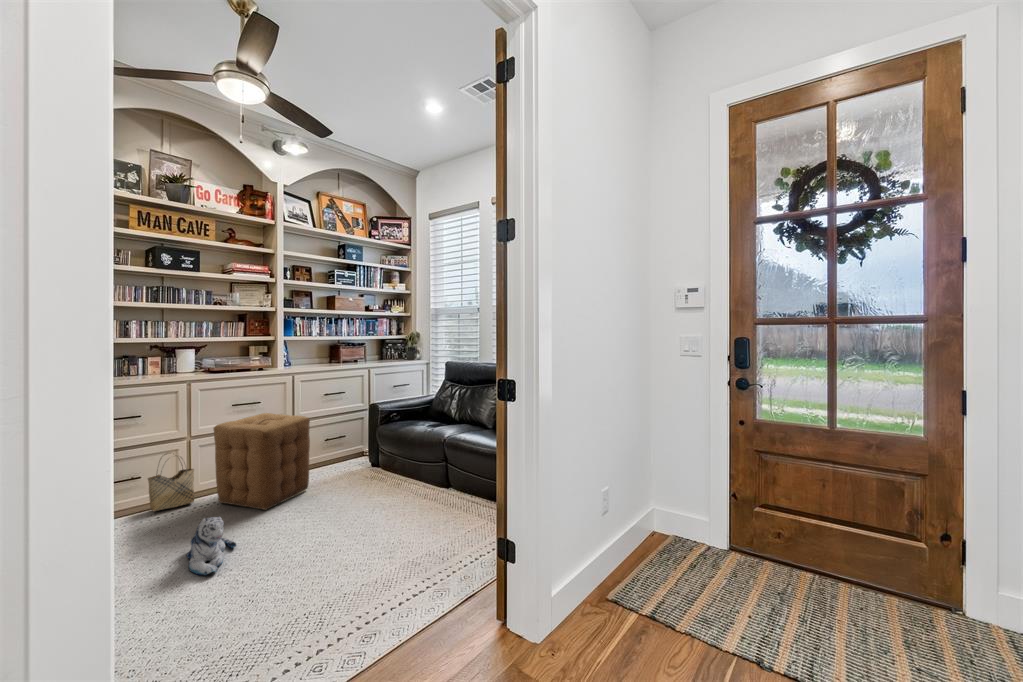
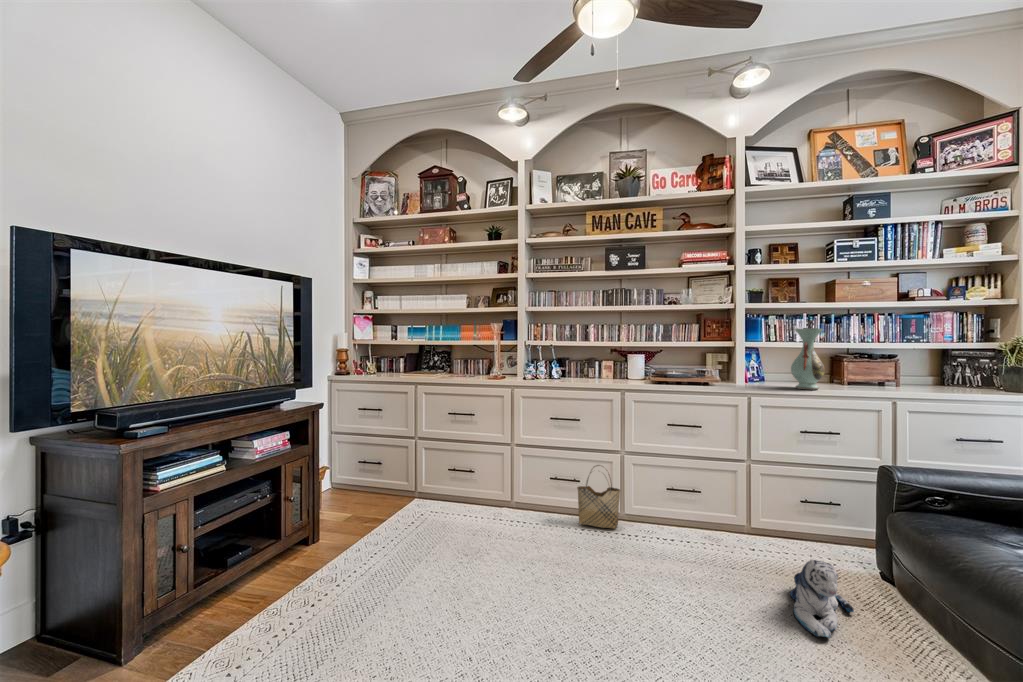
decorative vase: none [315,328,335,368] -> present [791,328,825,390]
ottoman: present [213,413,310,510] -> none [631,442,750,579]
plush toy: present [186,517,236,576] -> present [790,559,854,638]

